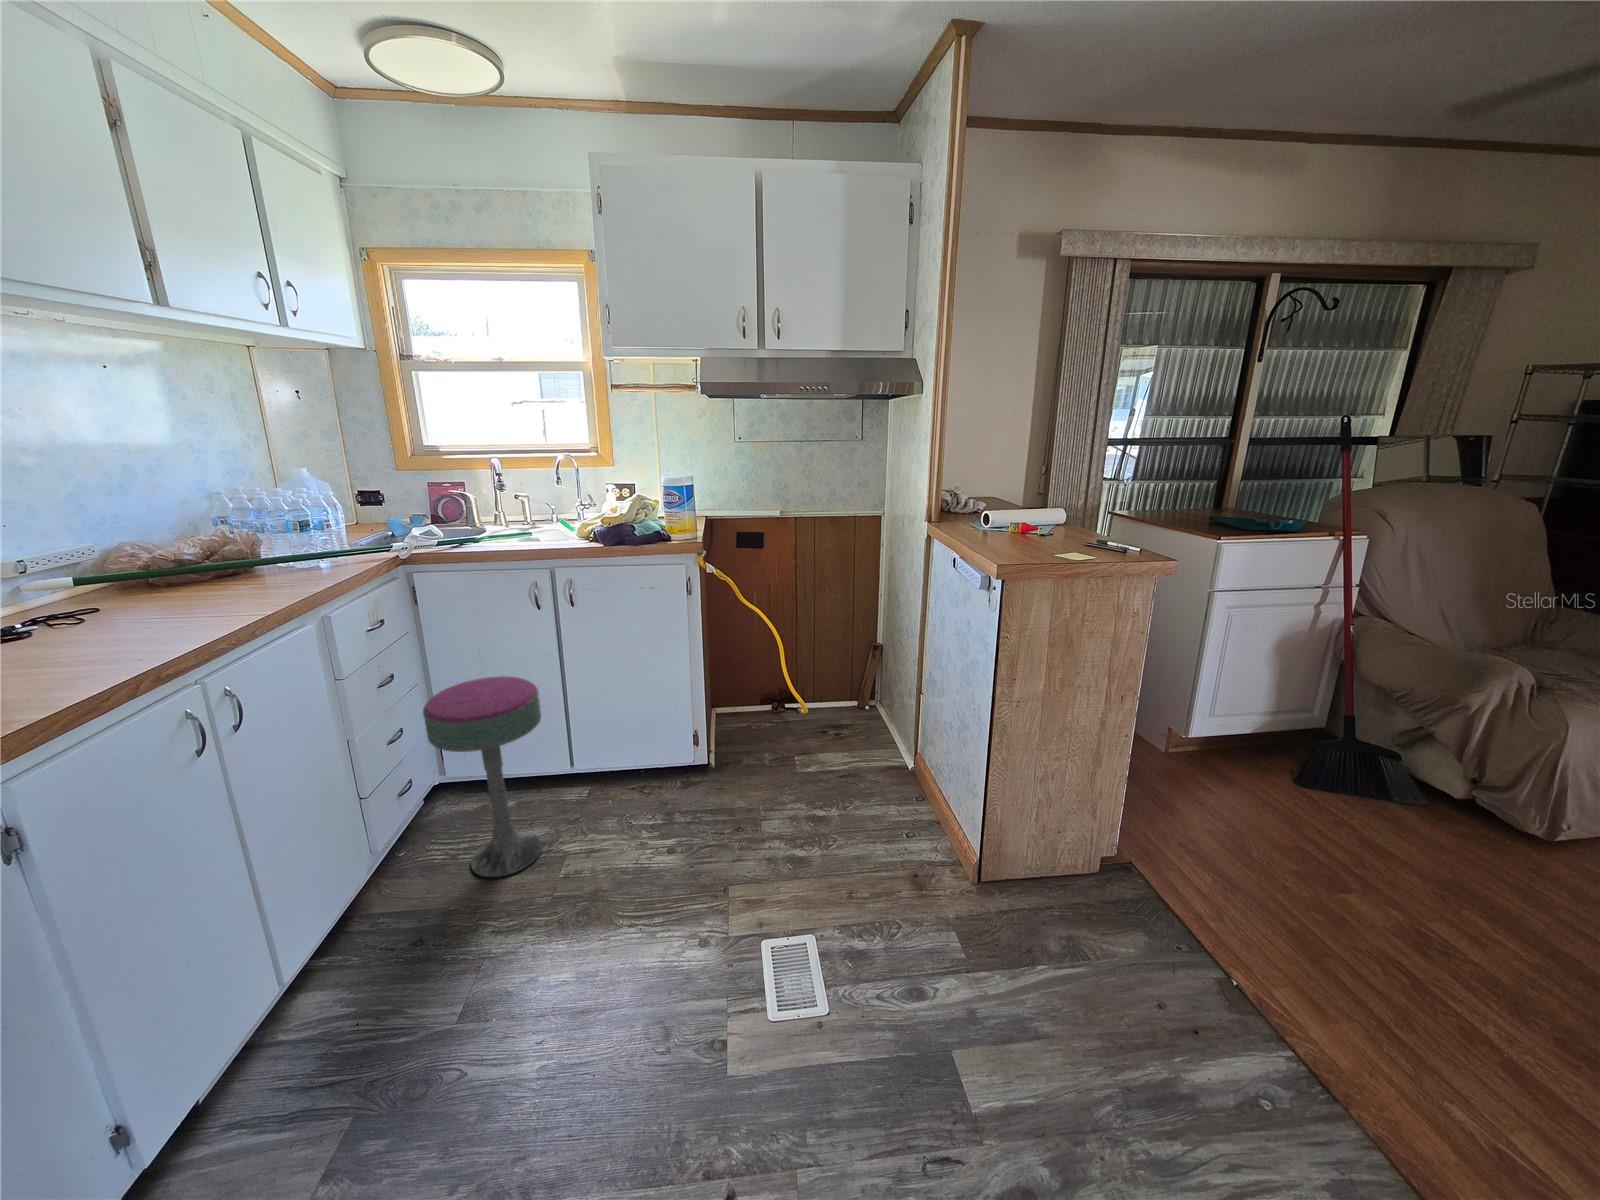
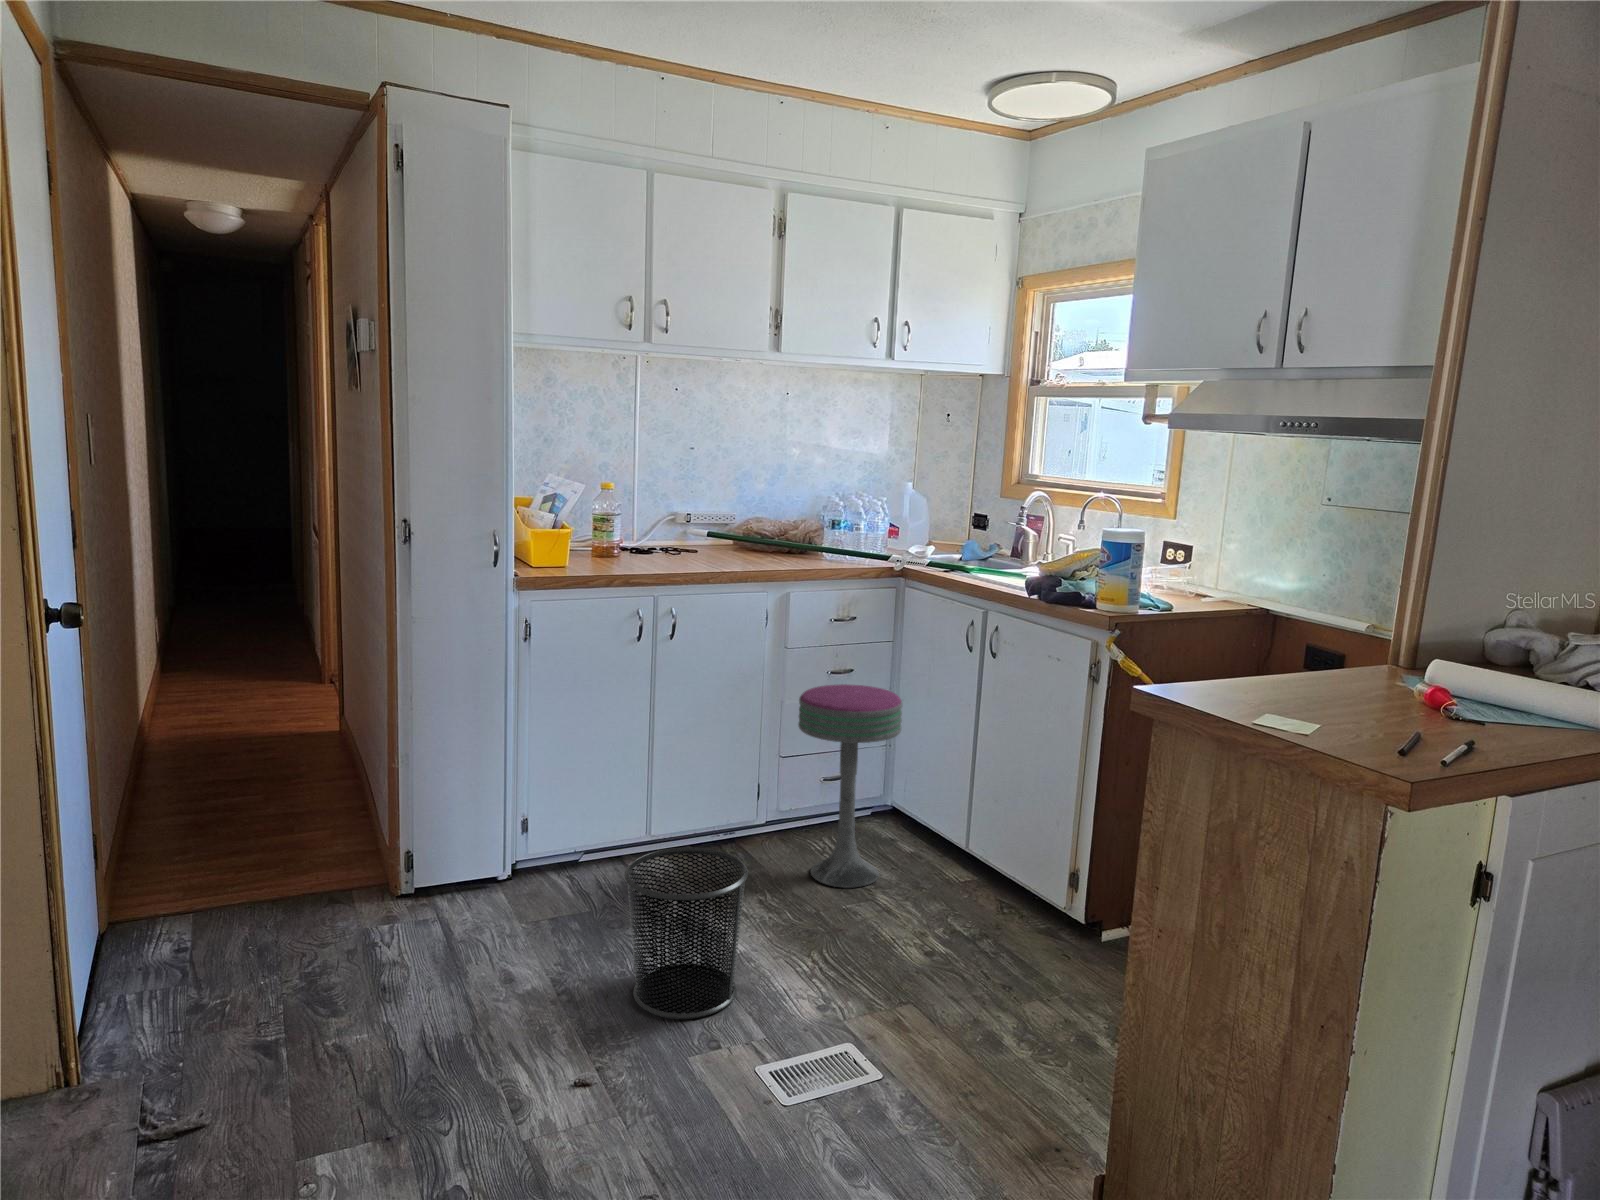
trash can: none [528,888,672,1103] -> present [624,847,748,1019]

